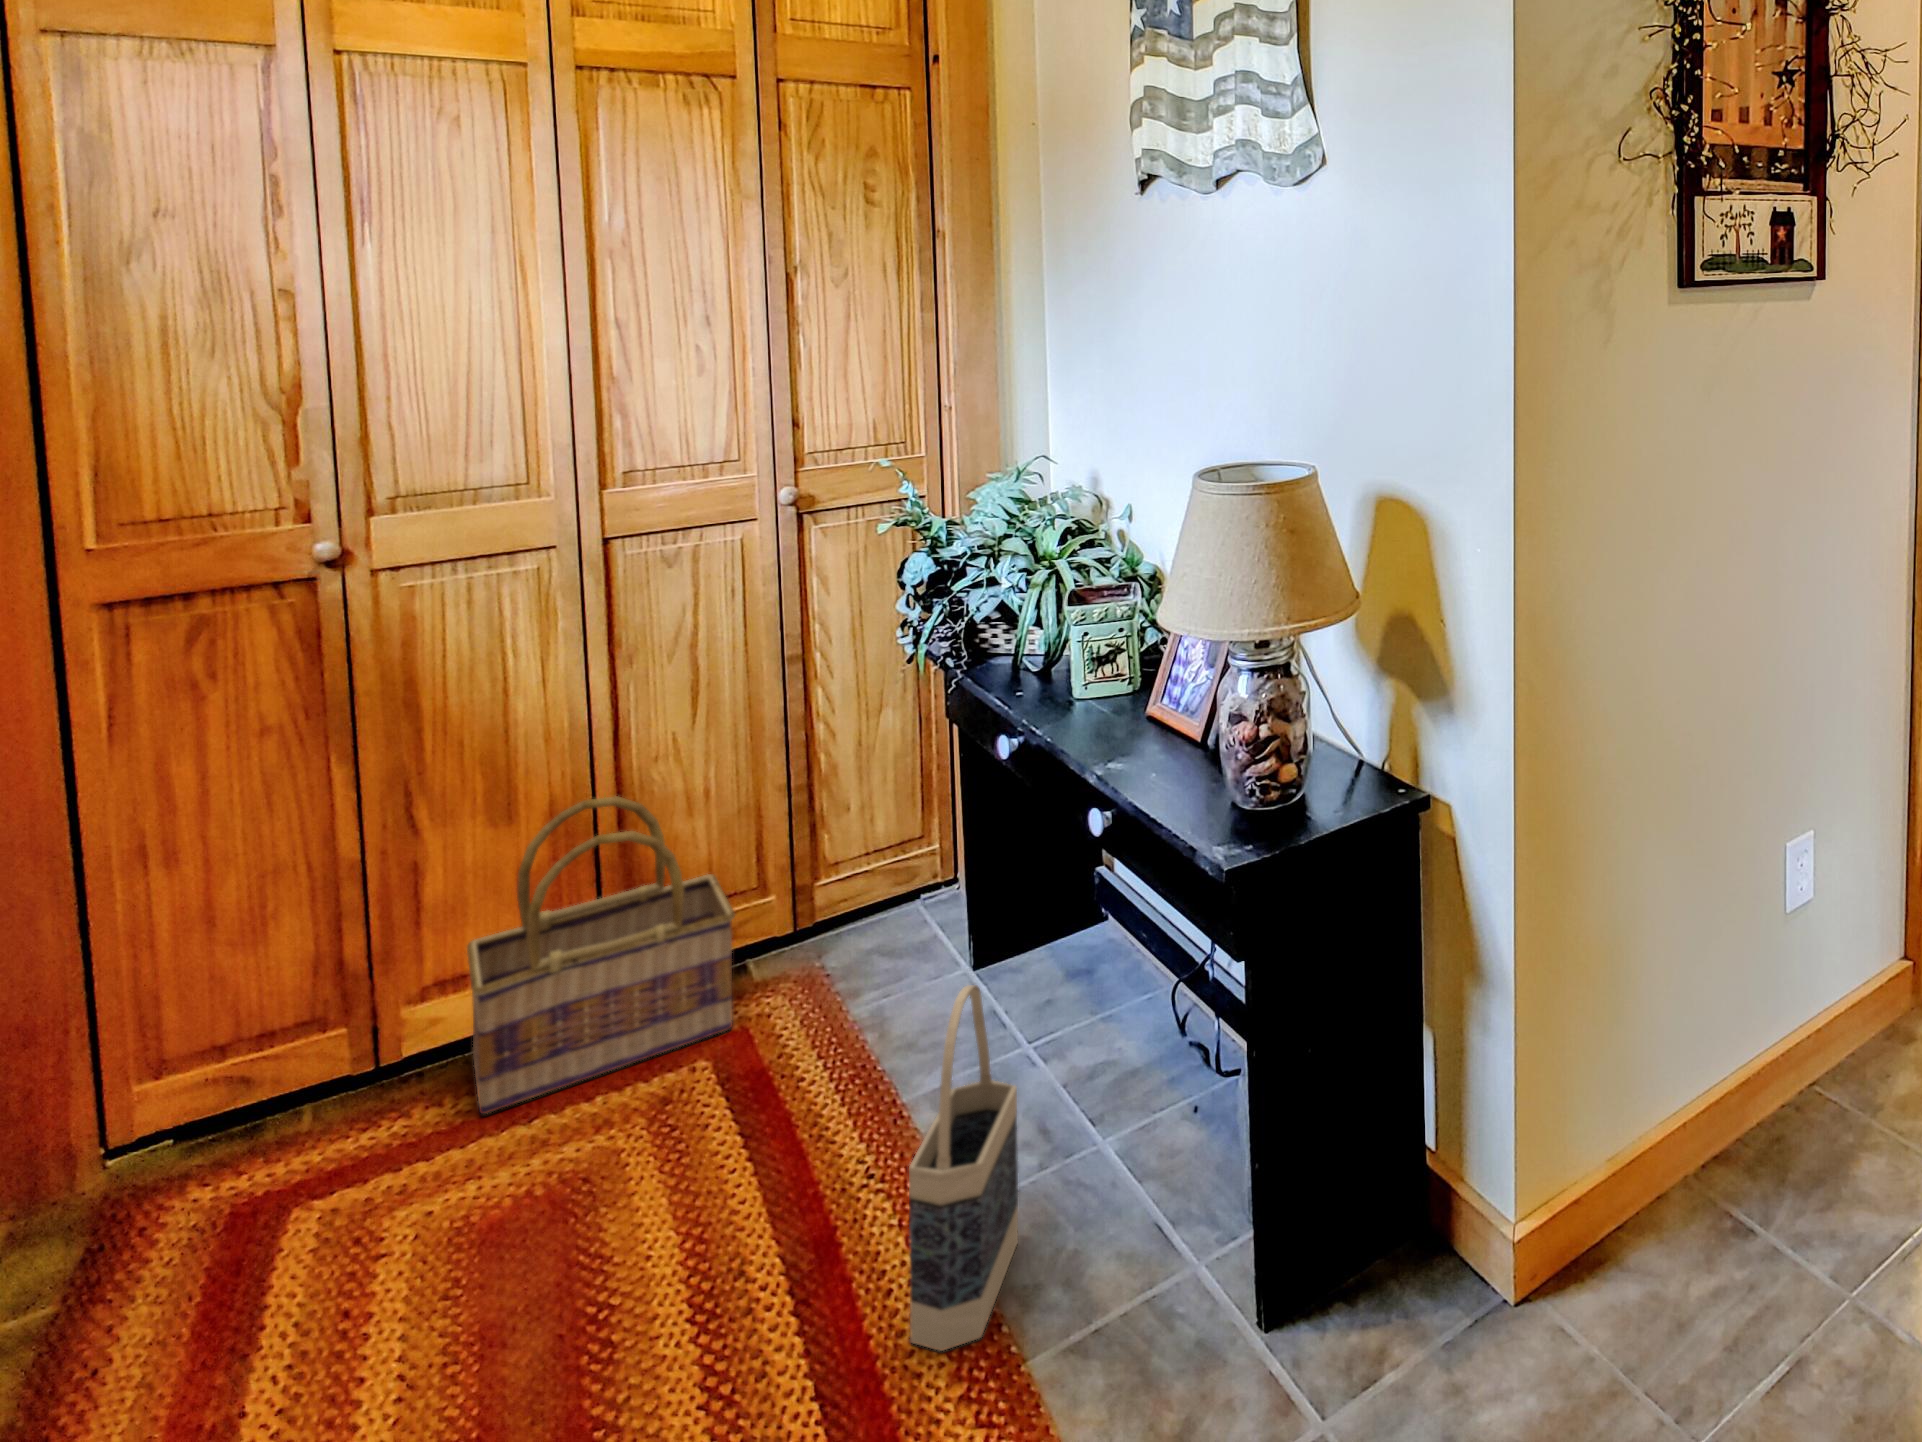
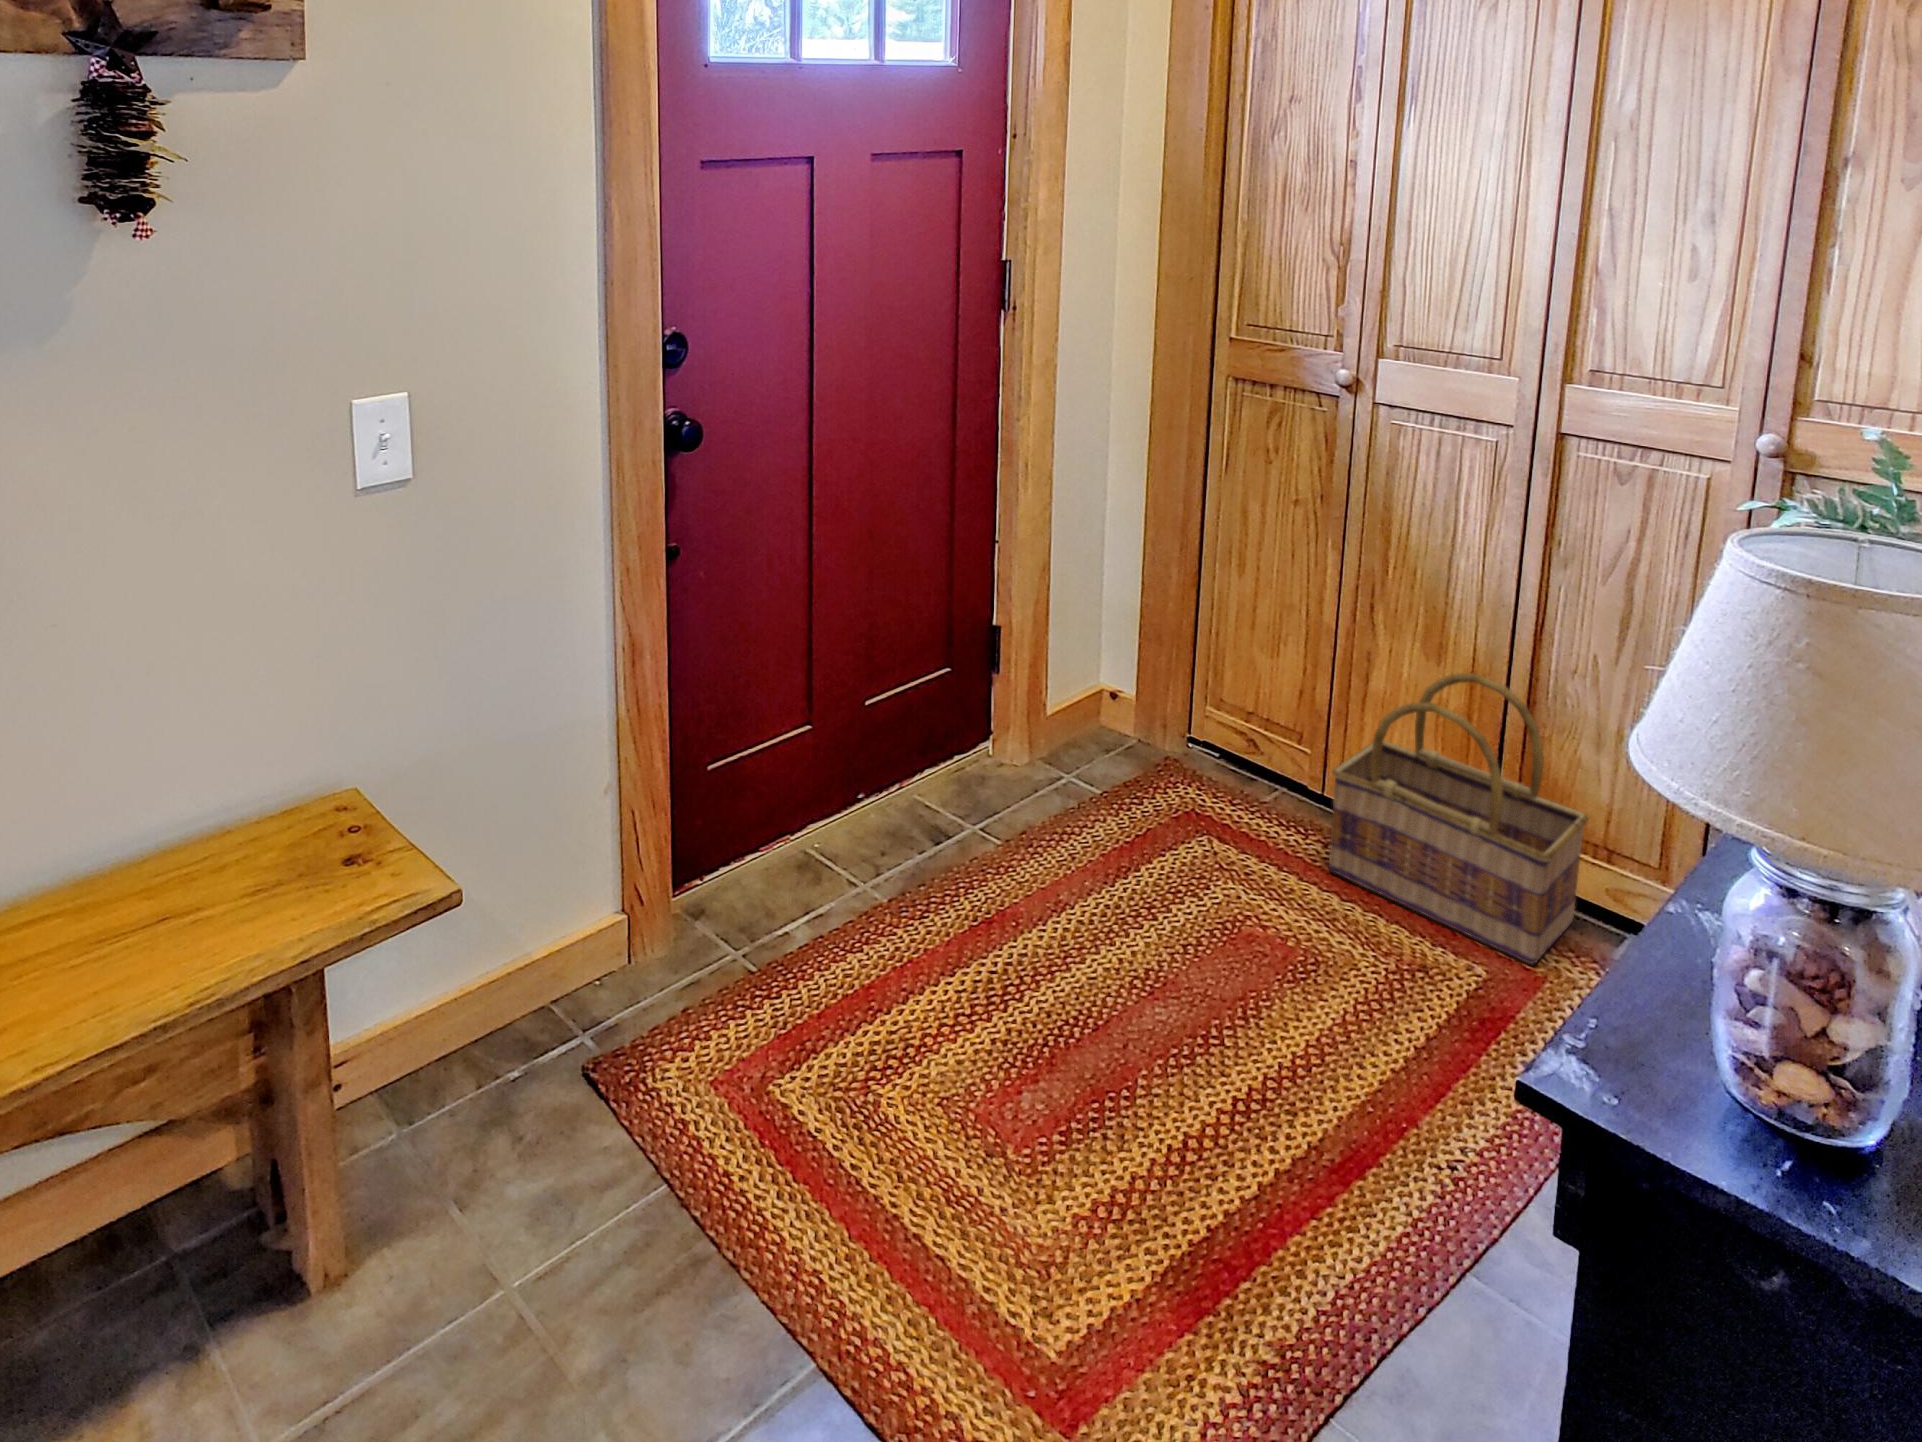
bag: present [909,985,1018,1351] -> none [1295,1018,1476,1357]

